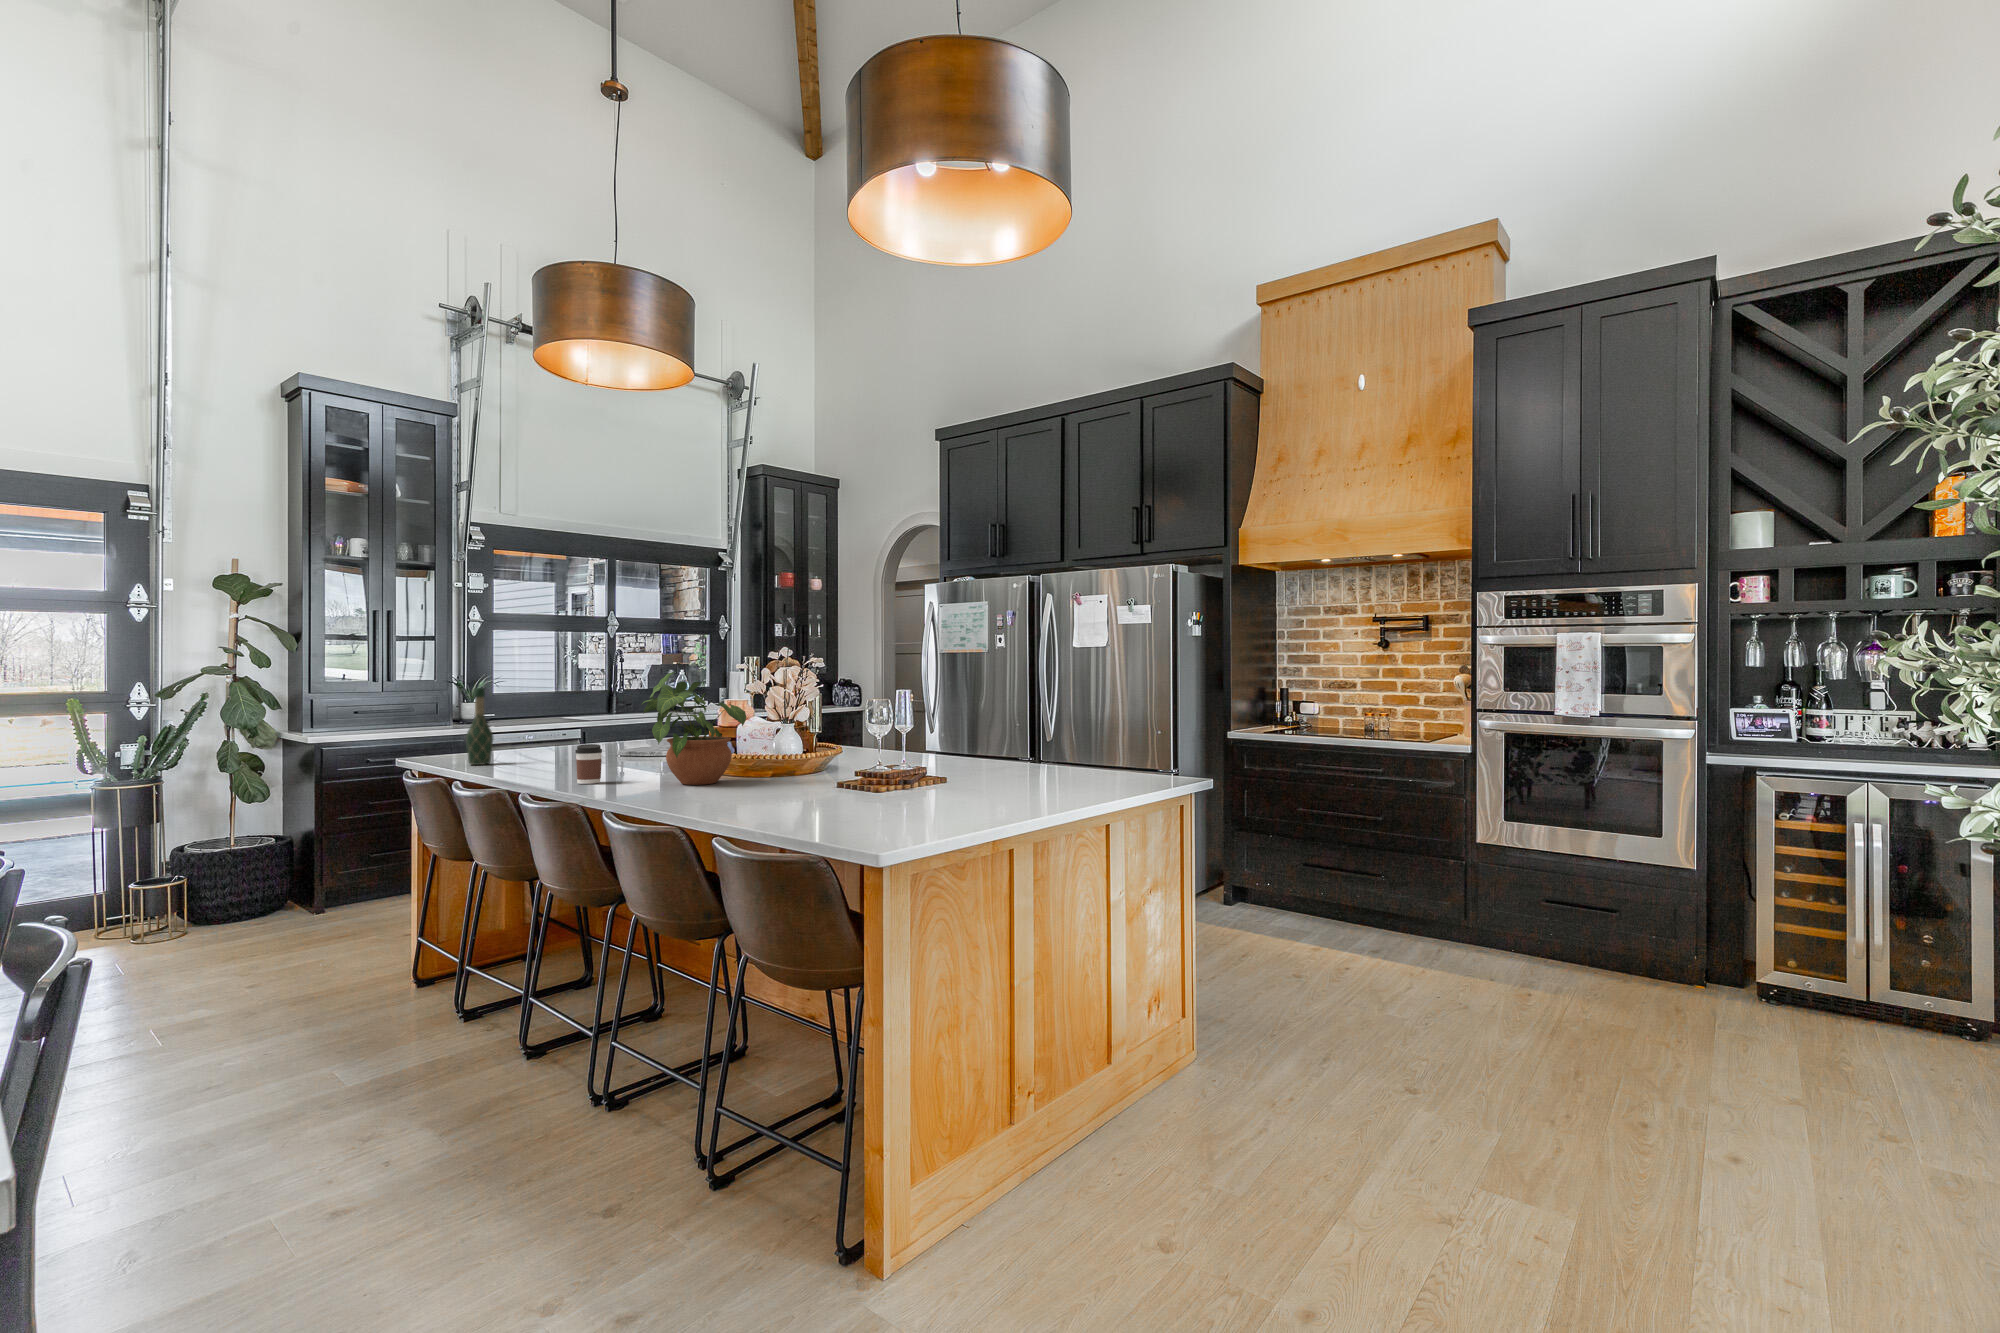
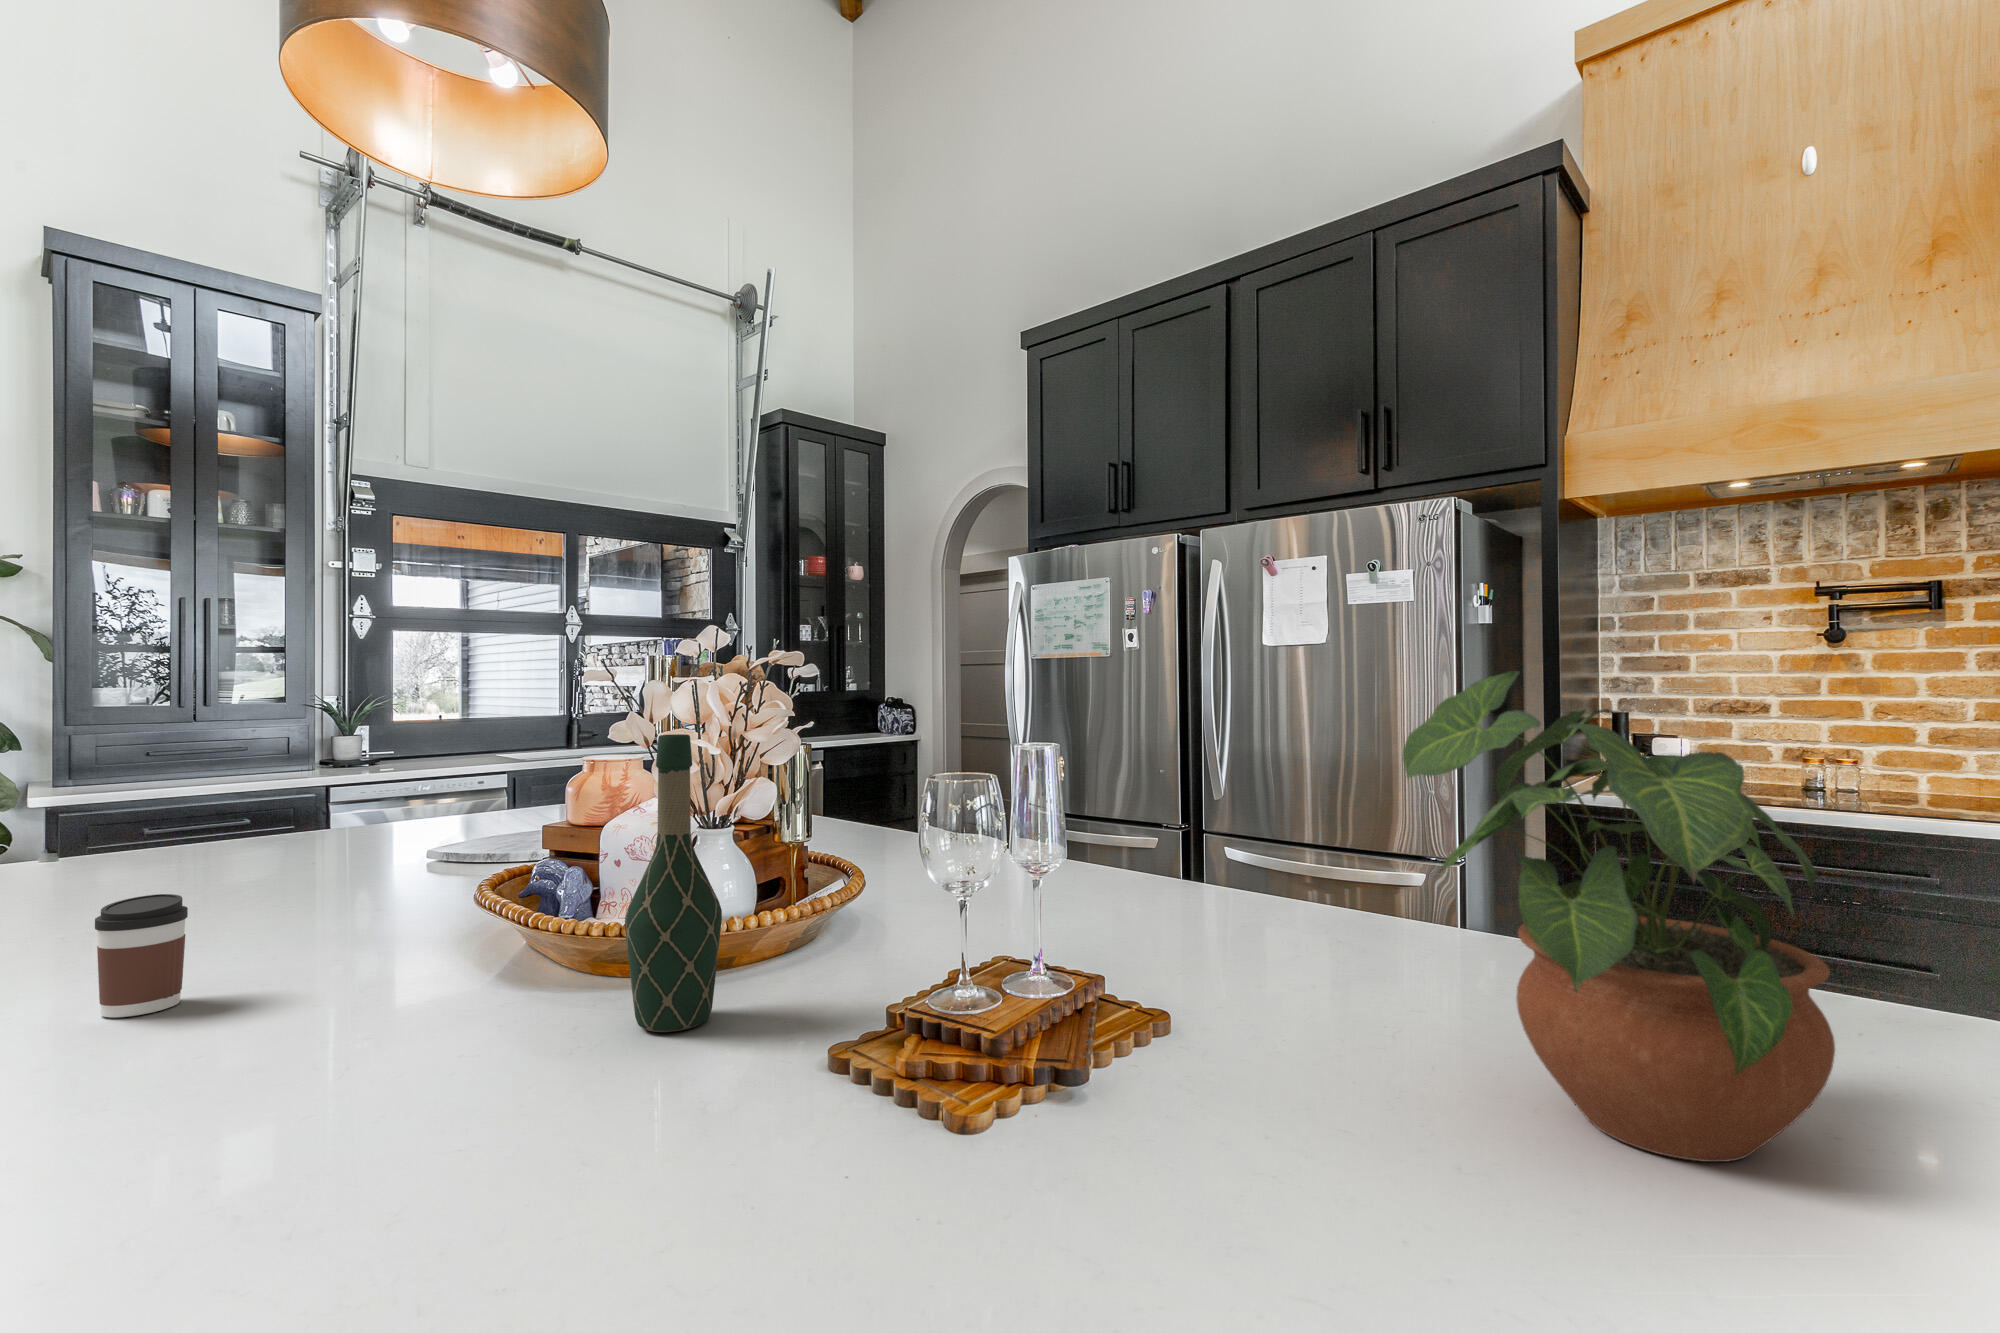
potted plant: present [642,672,746,785] -> present [1403,671,1835,1162]
wine bottle: present [466,688,493,765] -> present [625,734,722,1032]

